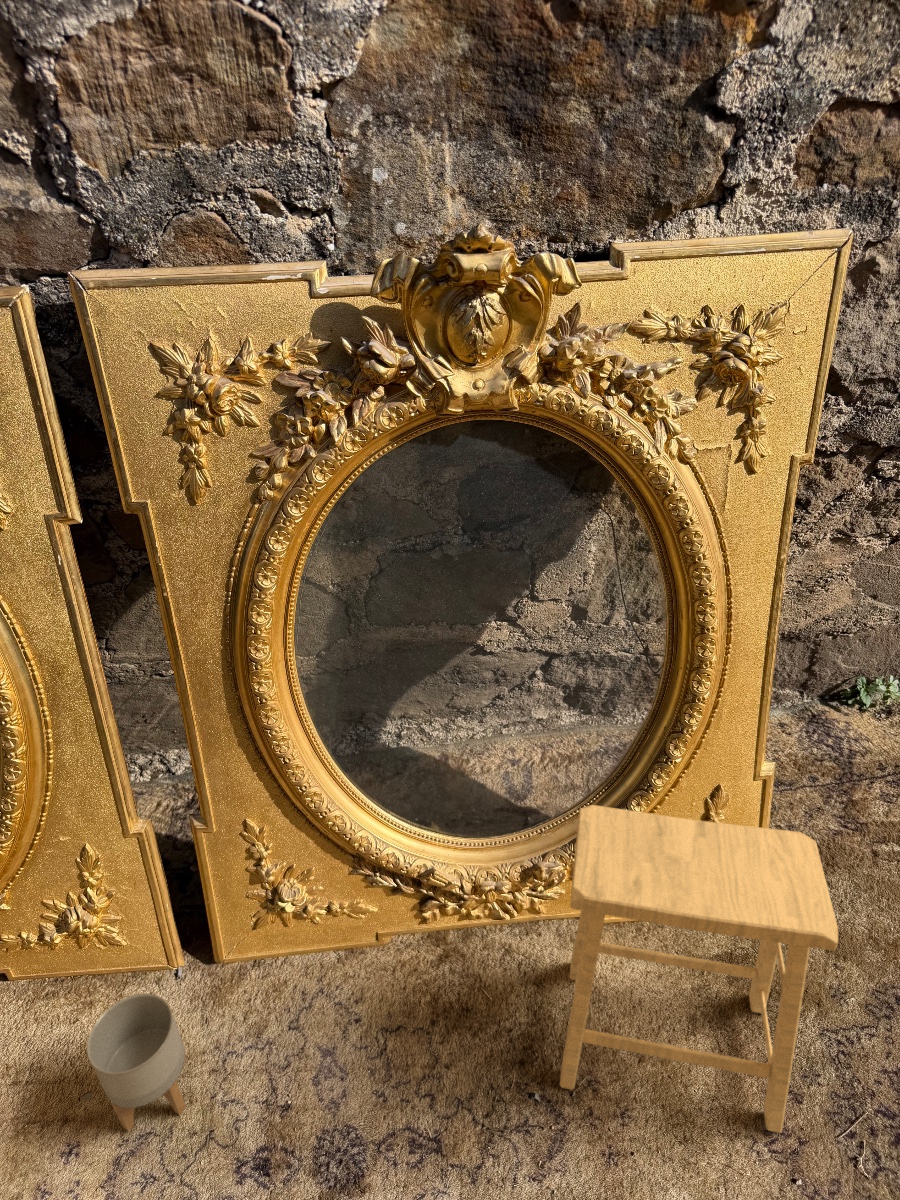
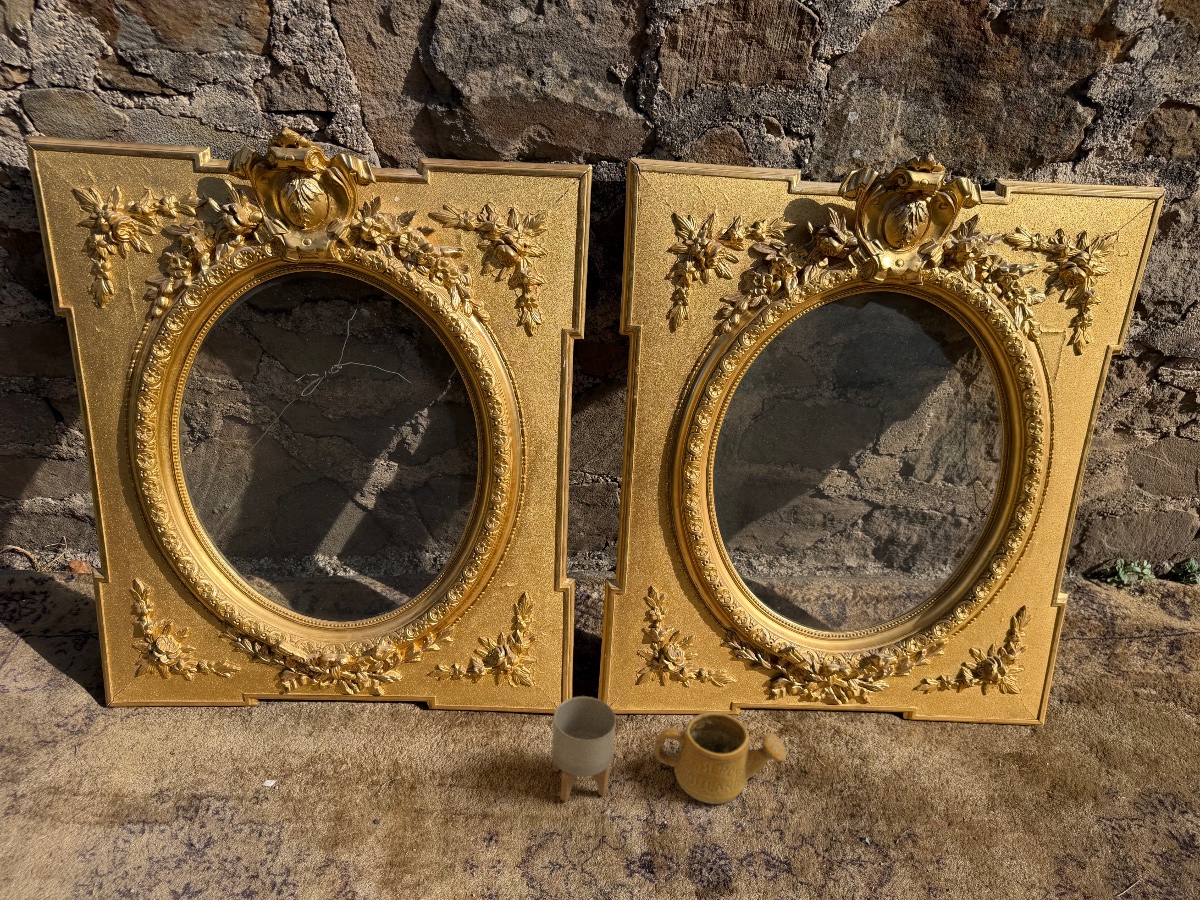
footstool: present [560,805,838,1133] -> none [894,586,1145,855]
watering can: none [244,984,408,1109] -> present [654,712,787,804]

